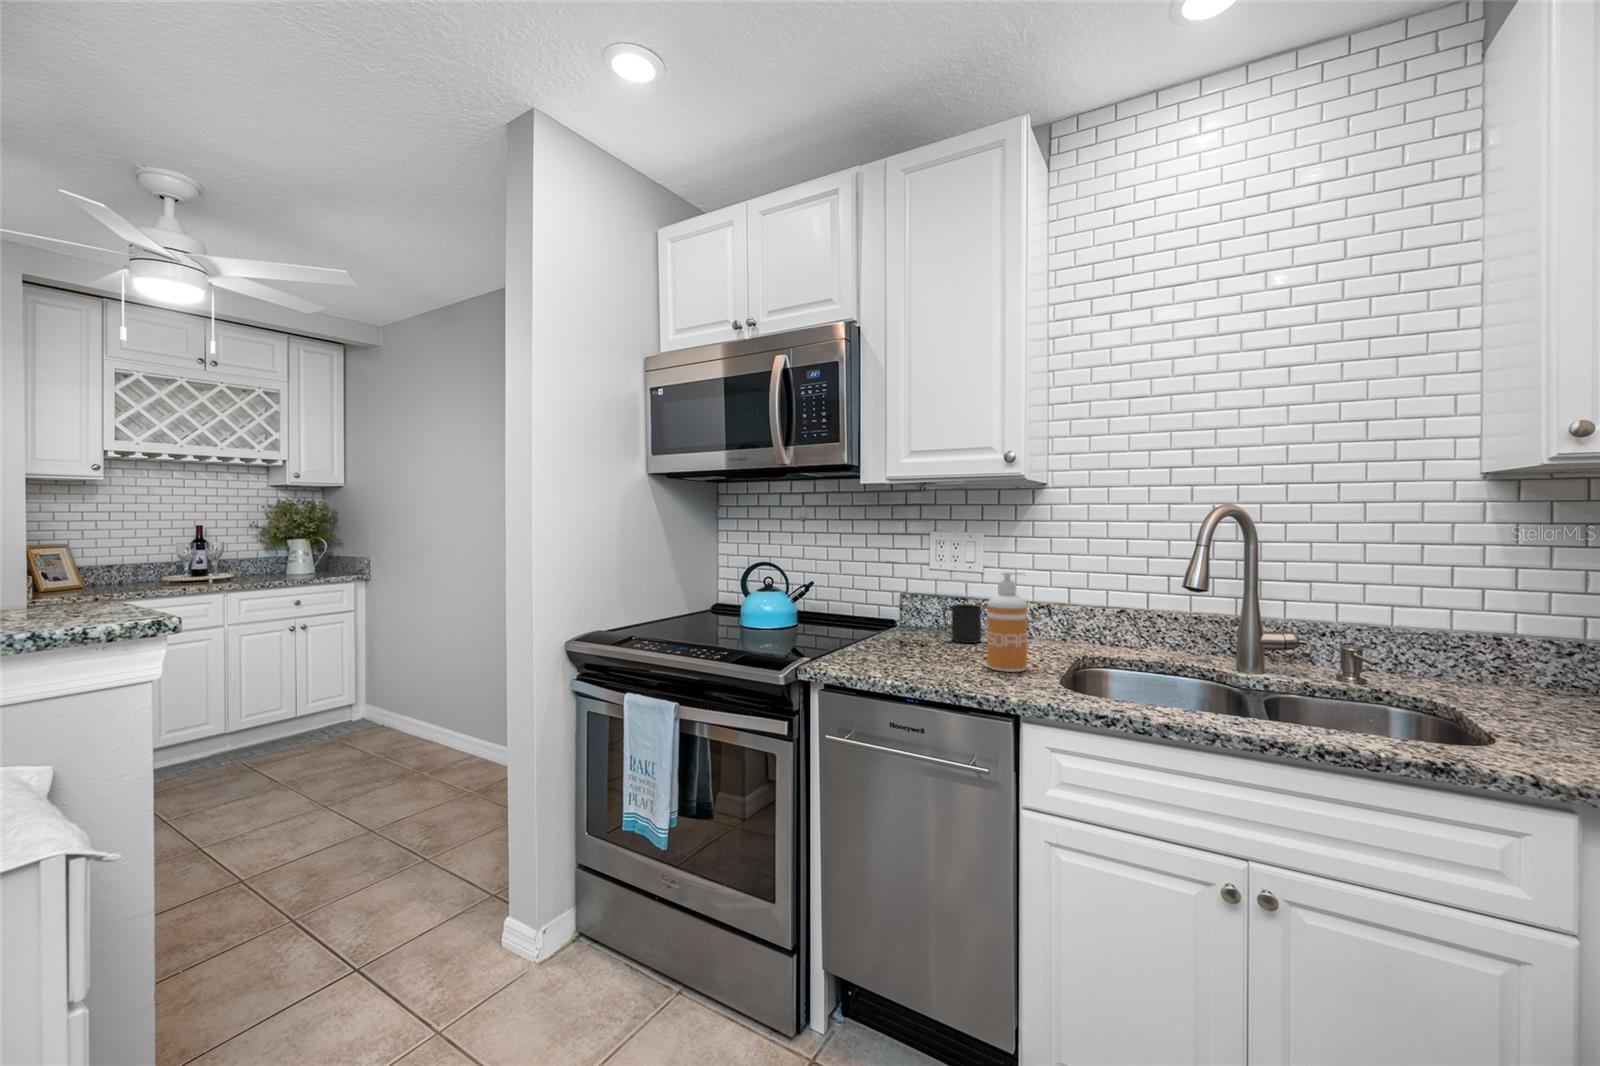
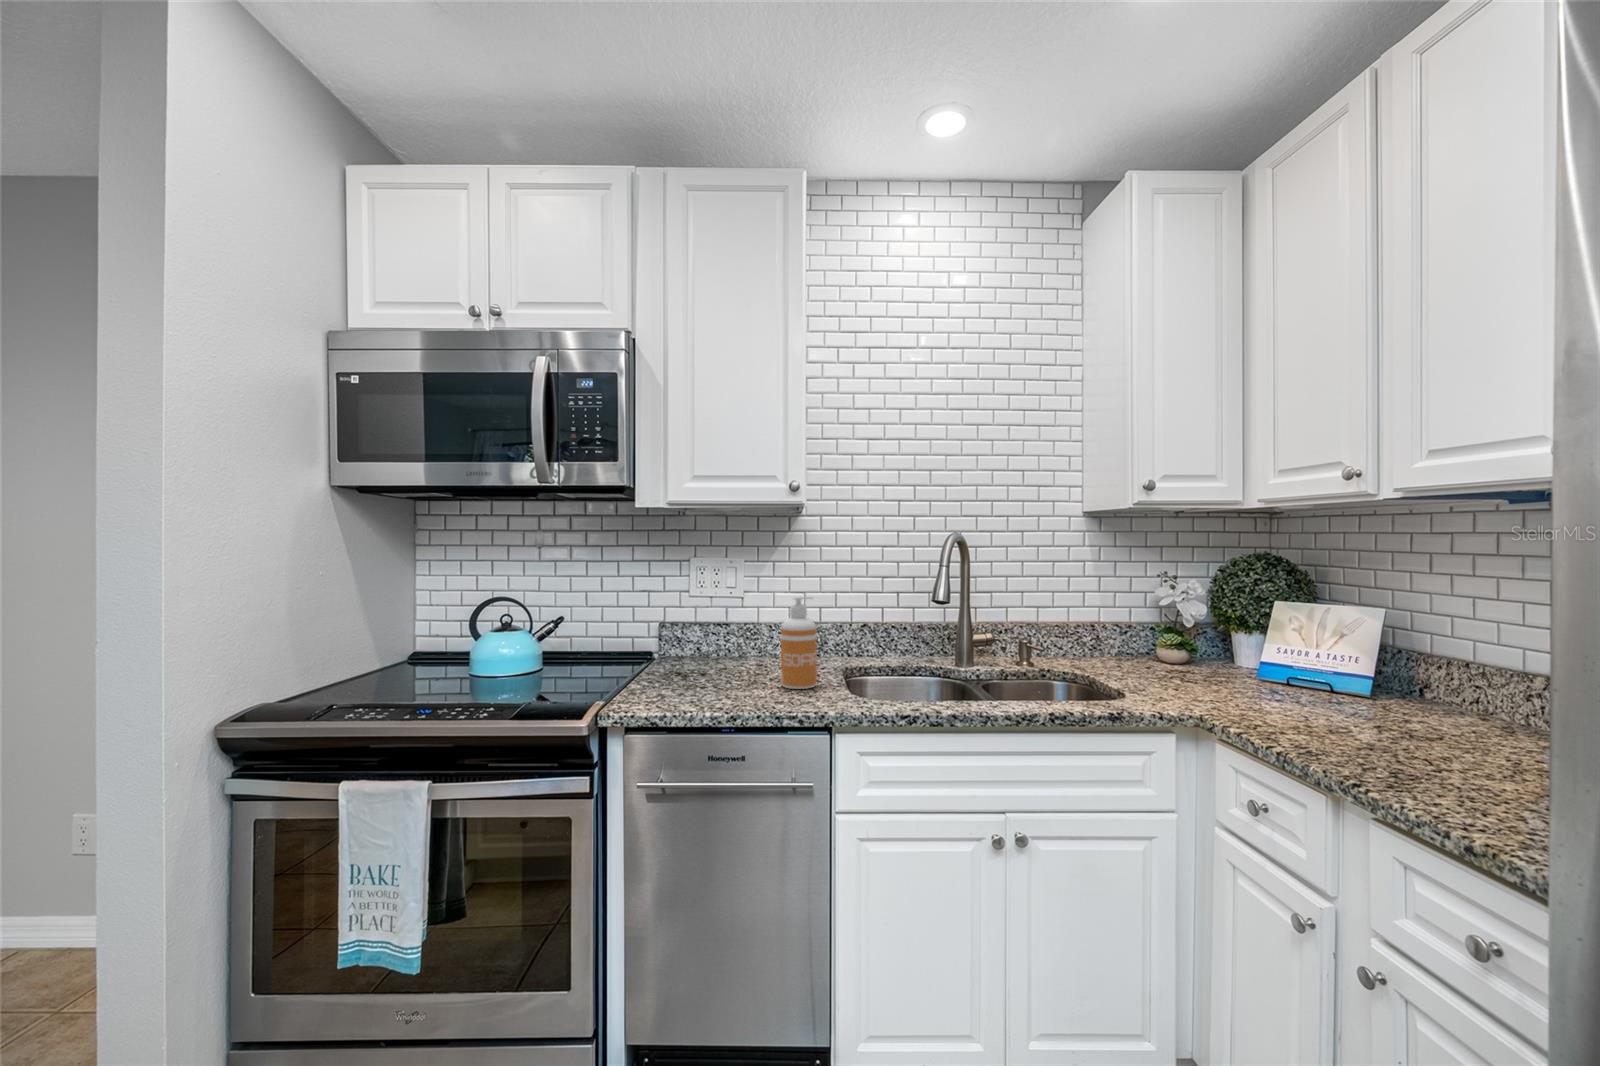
mug: present [943,604,981,643] -> none [716,629,751,666]

